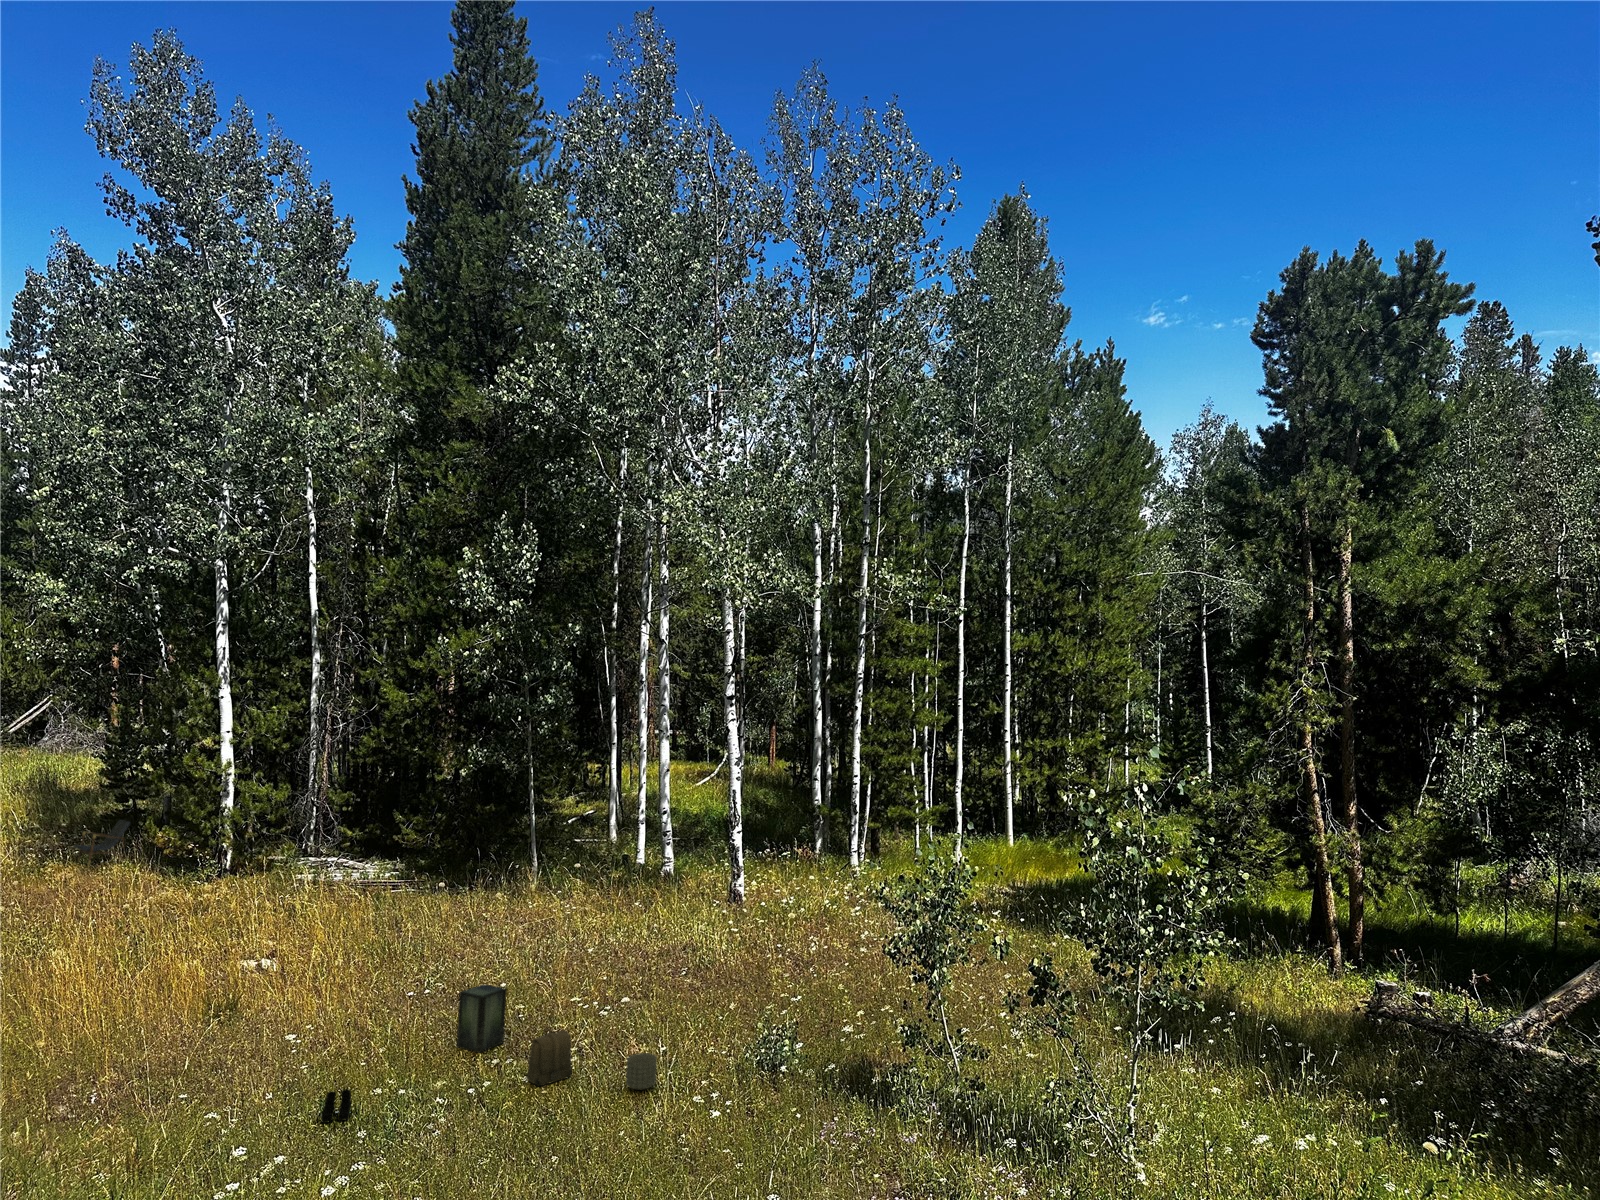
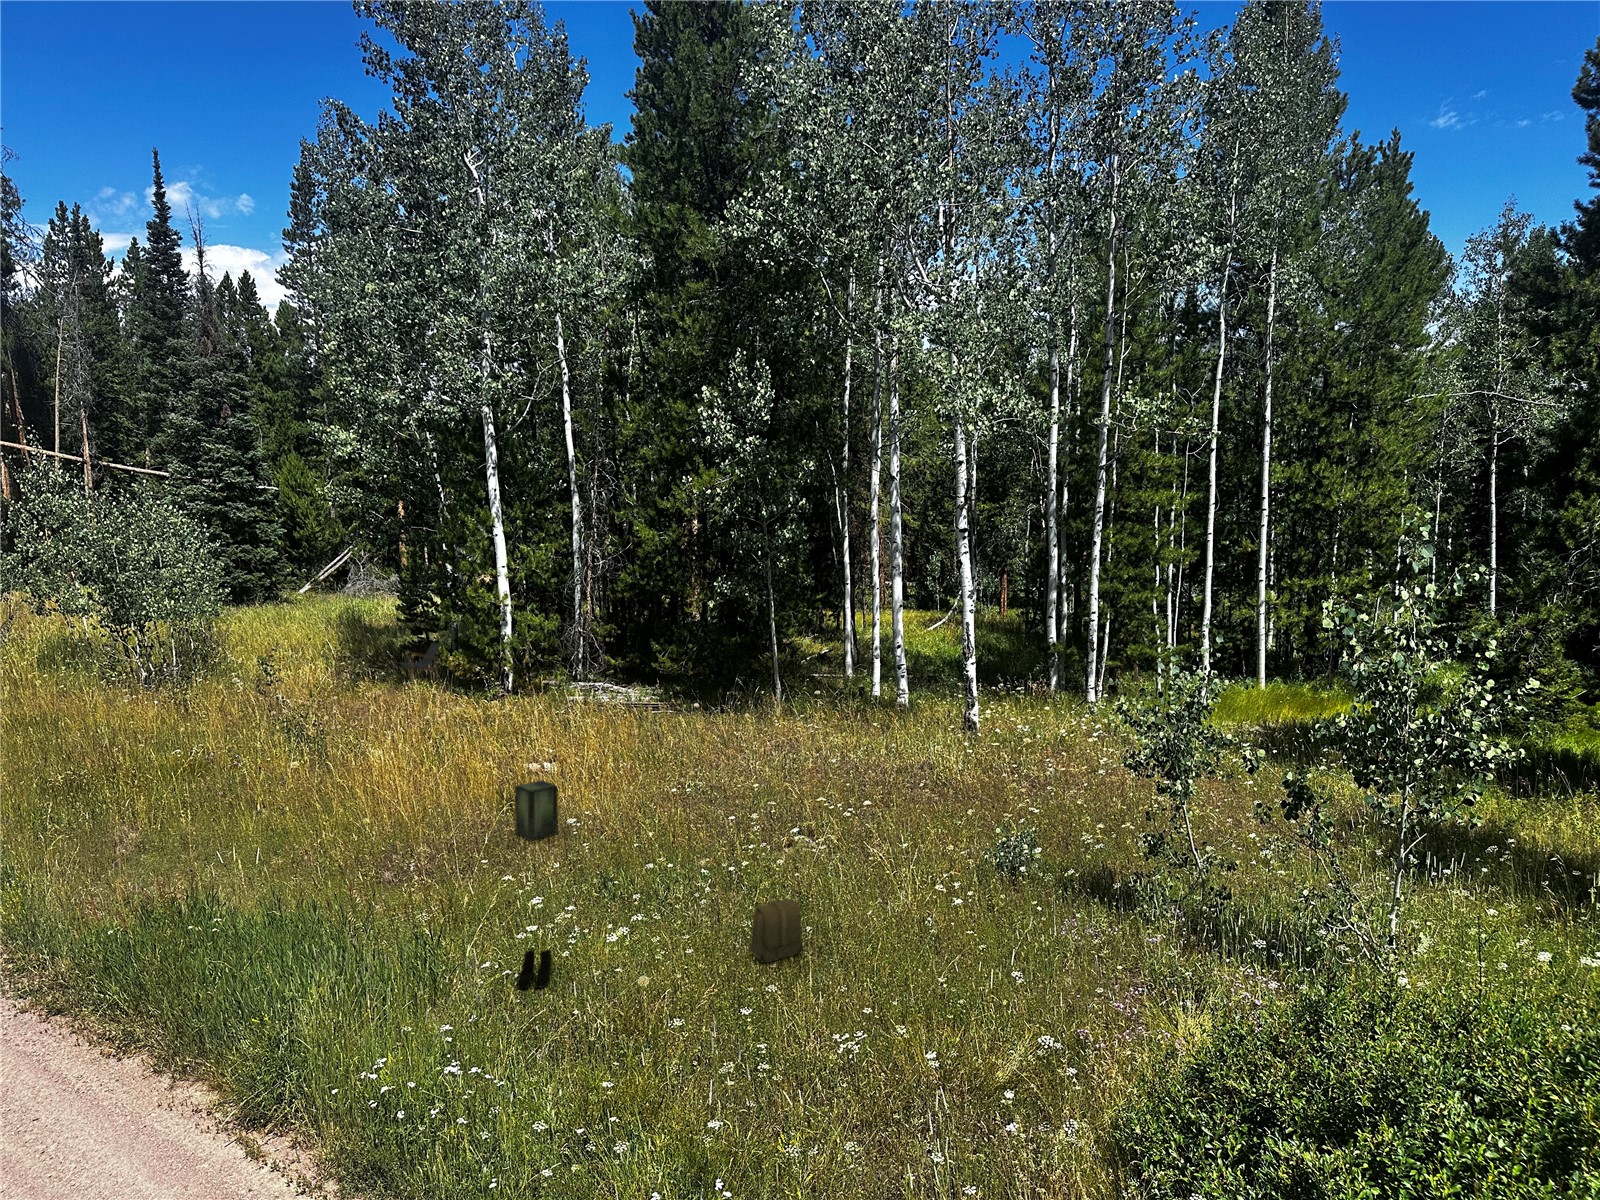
storage box: present [456,984,507,1053] -> present [515,781,558,841]
planter: present [626,1053,657,1091] -> none [868,937,906,985]

